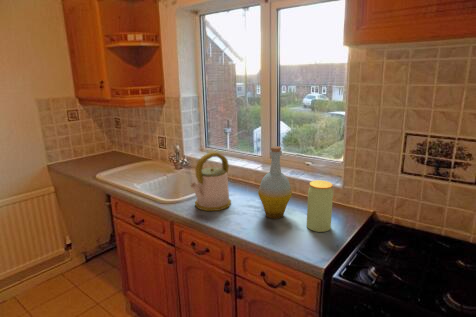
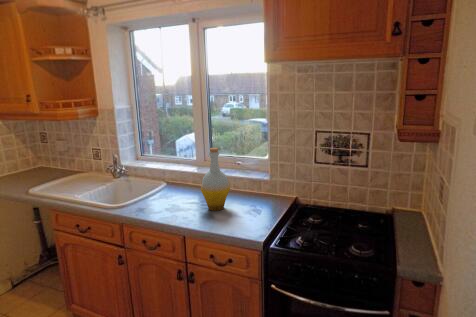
kettle: present [191,152,231,211] -> none [137,157,175,211]
jar: present [307,180,333,232] -> none [244,174,264,216]

